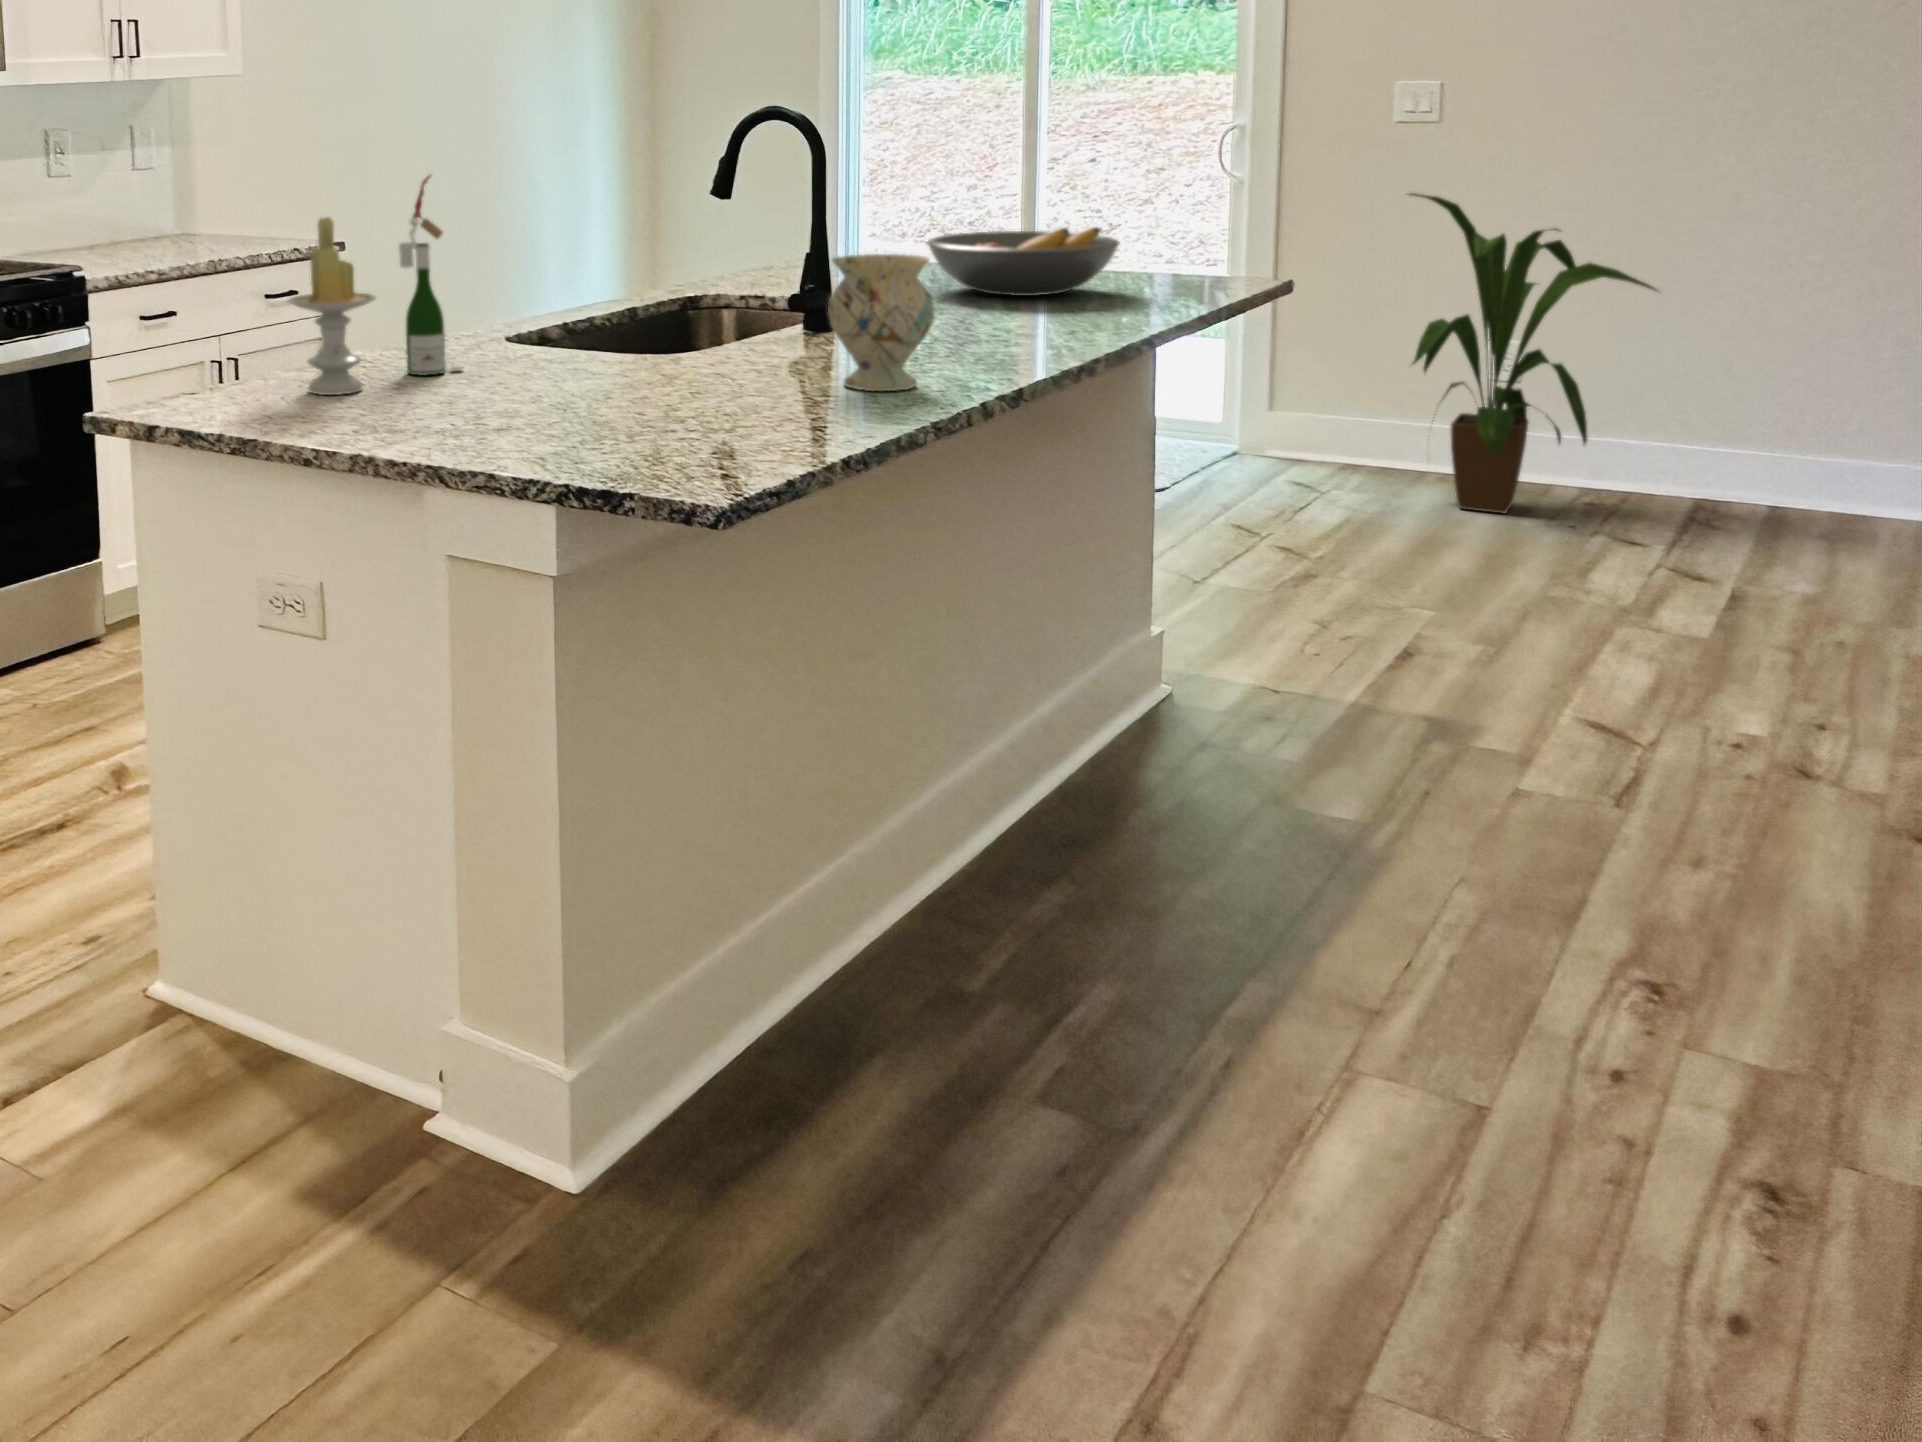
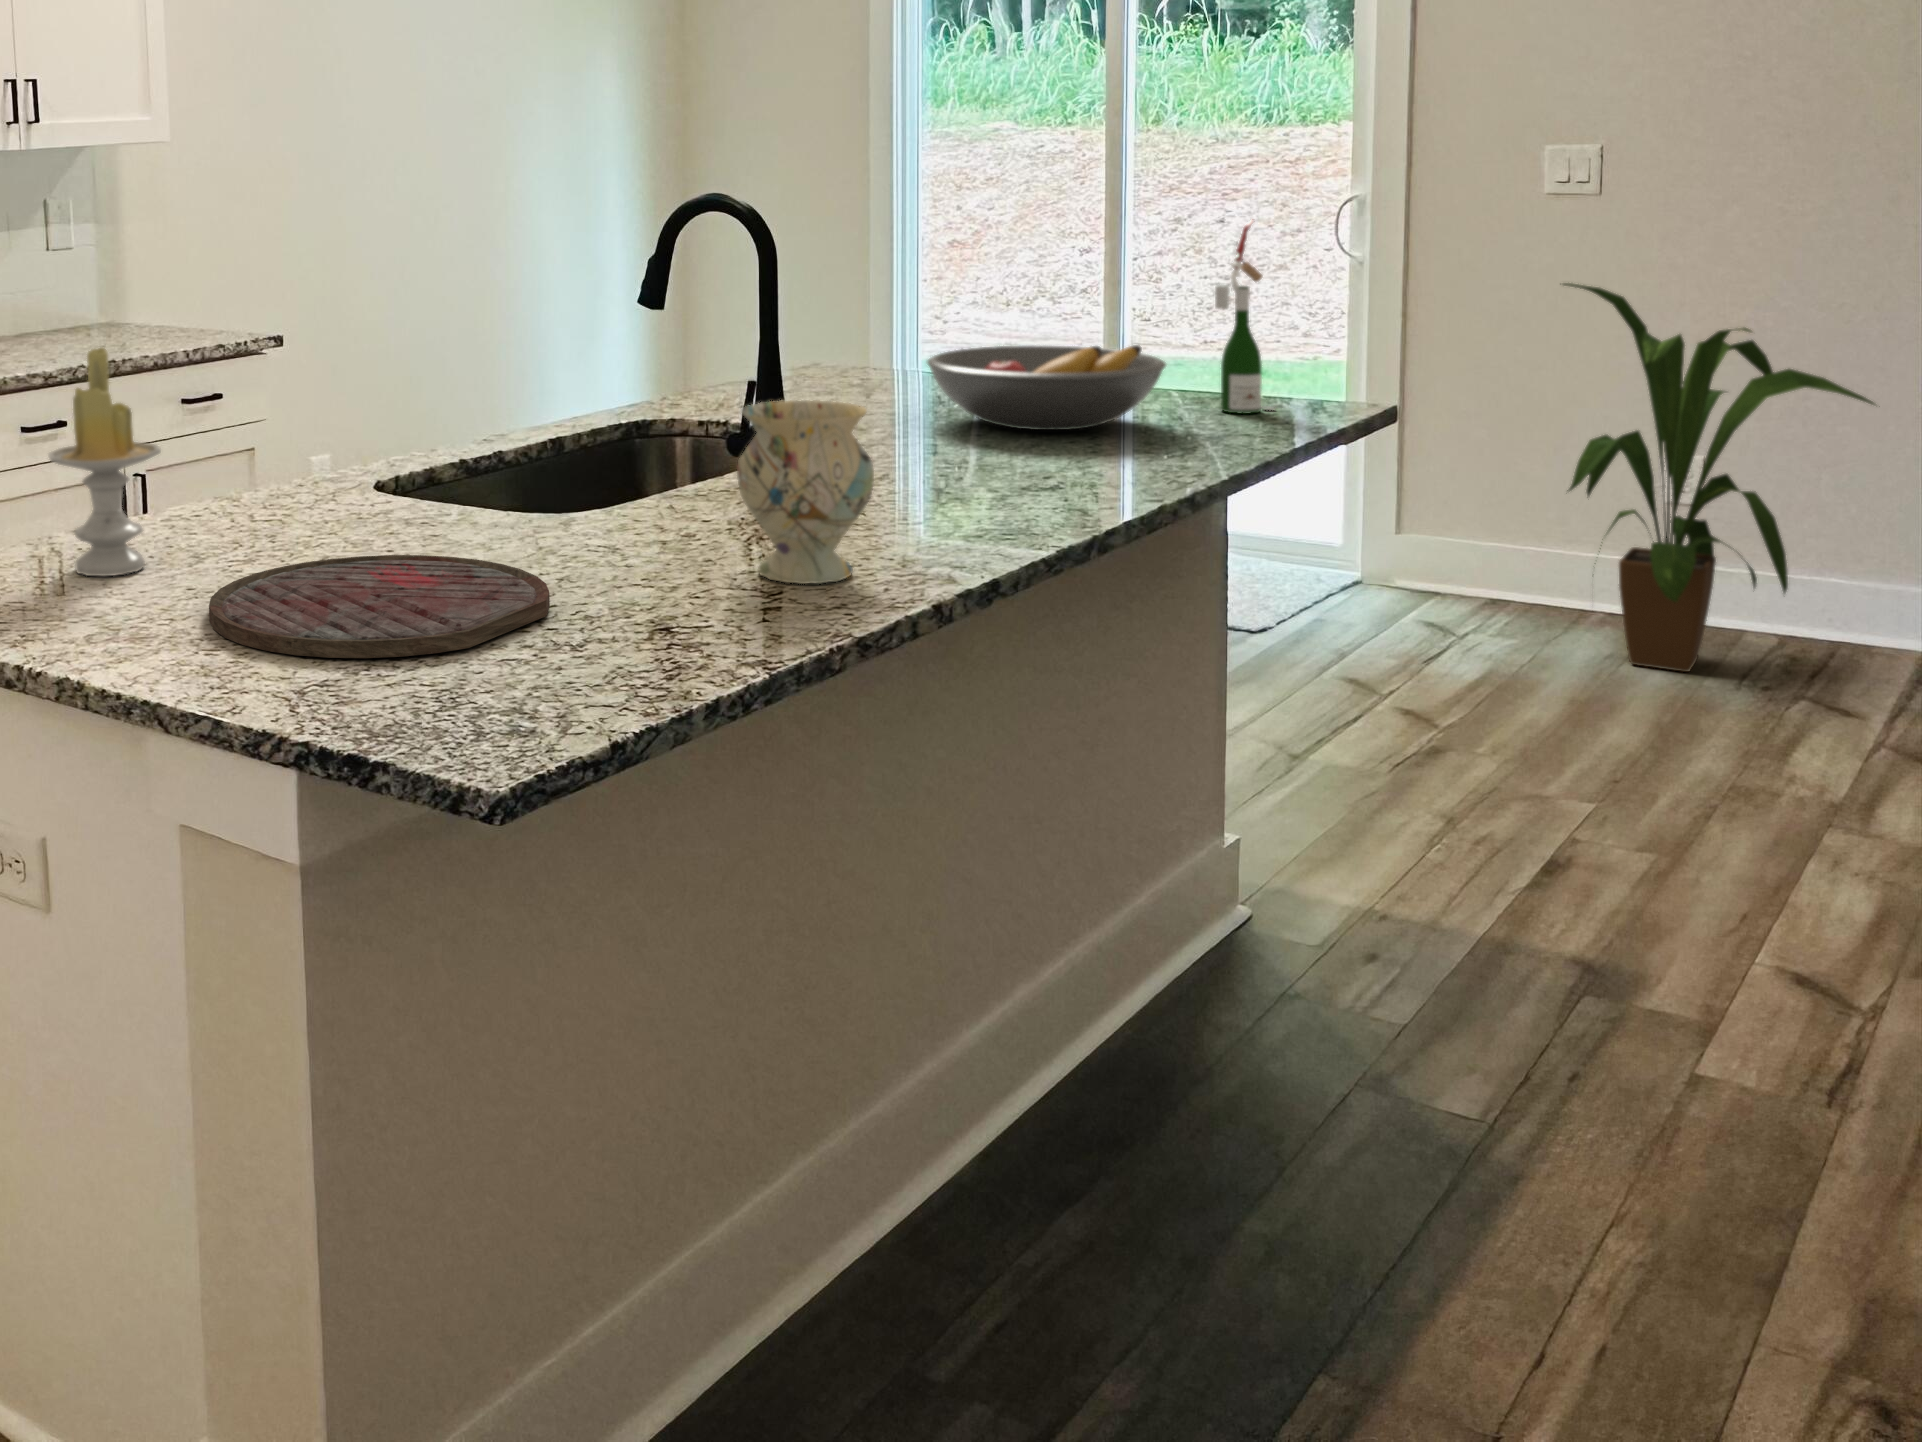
wine bottle: present [399,175,464,375] -> present [1215,220,1274,414]
cutting board: none [437,376,698,438] -> present [209,555,550,658]

